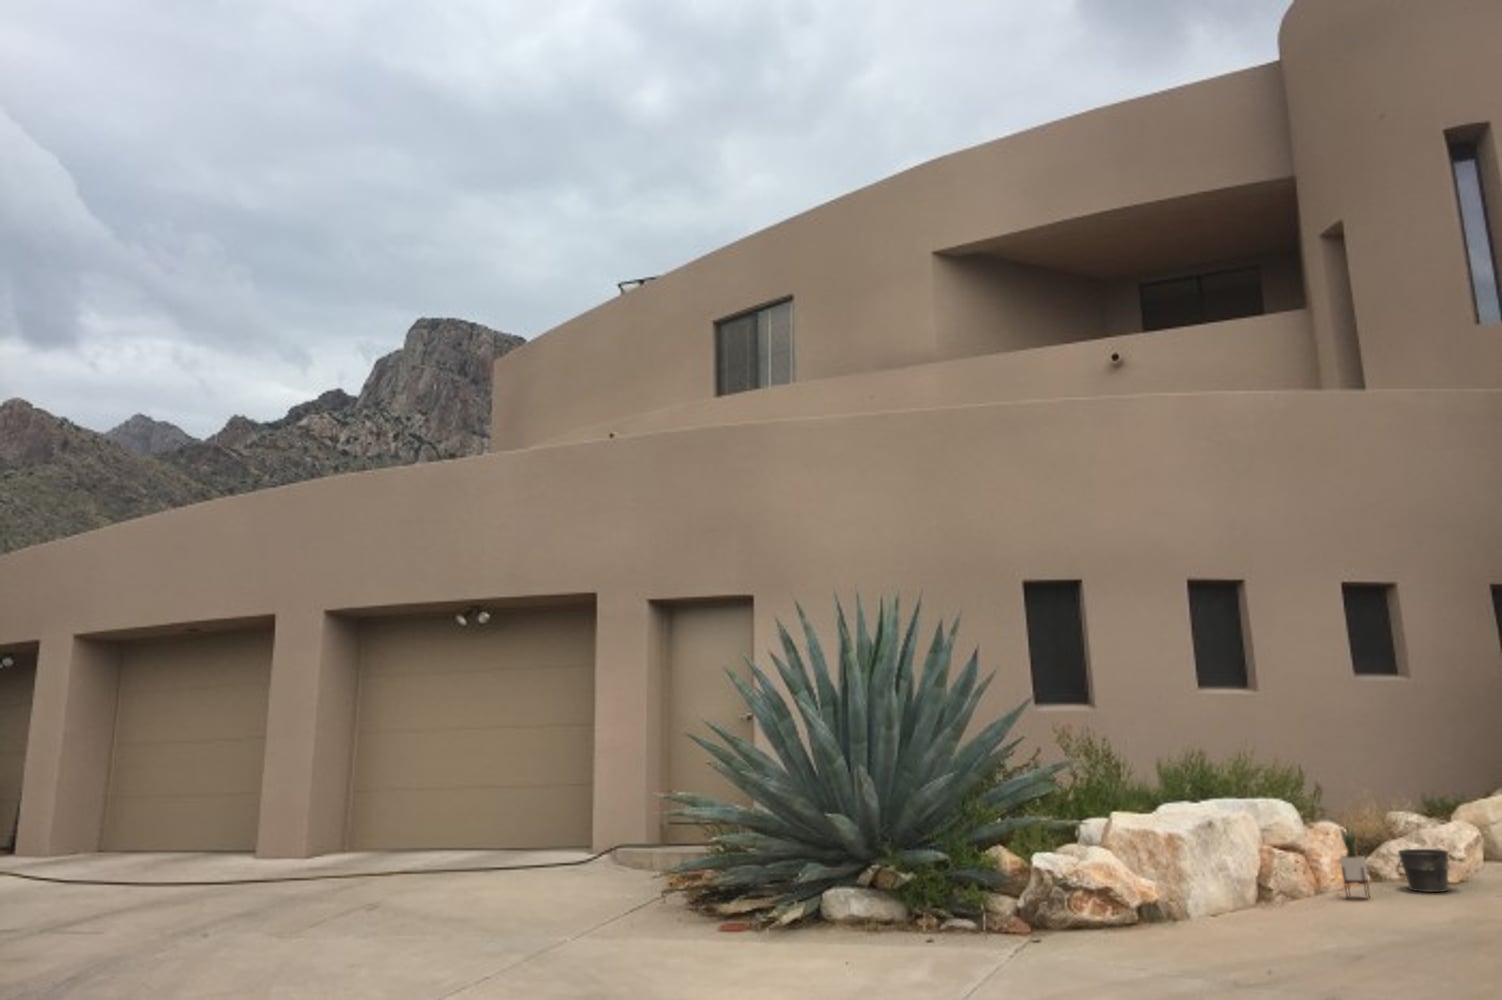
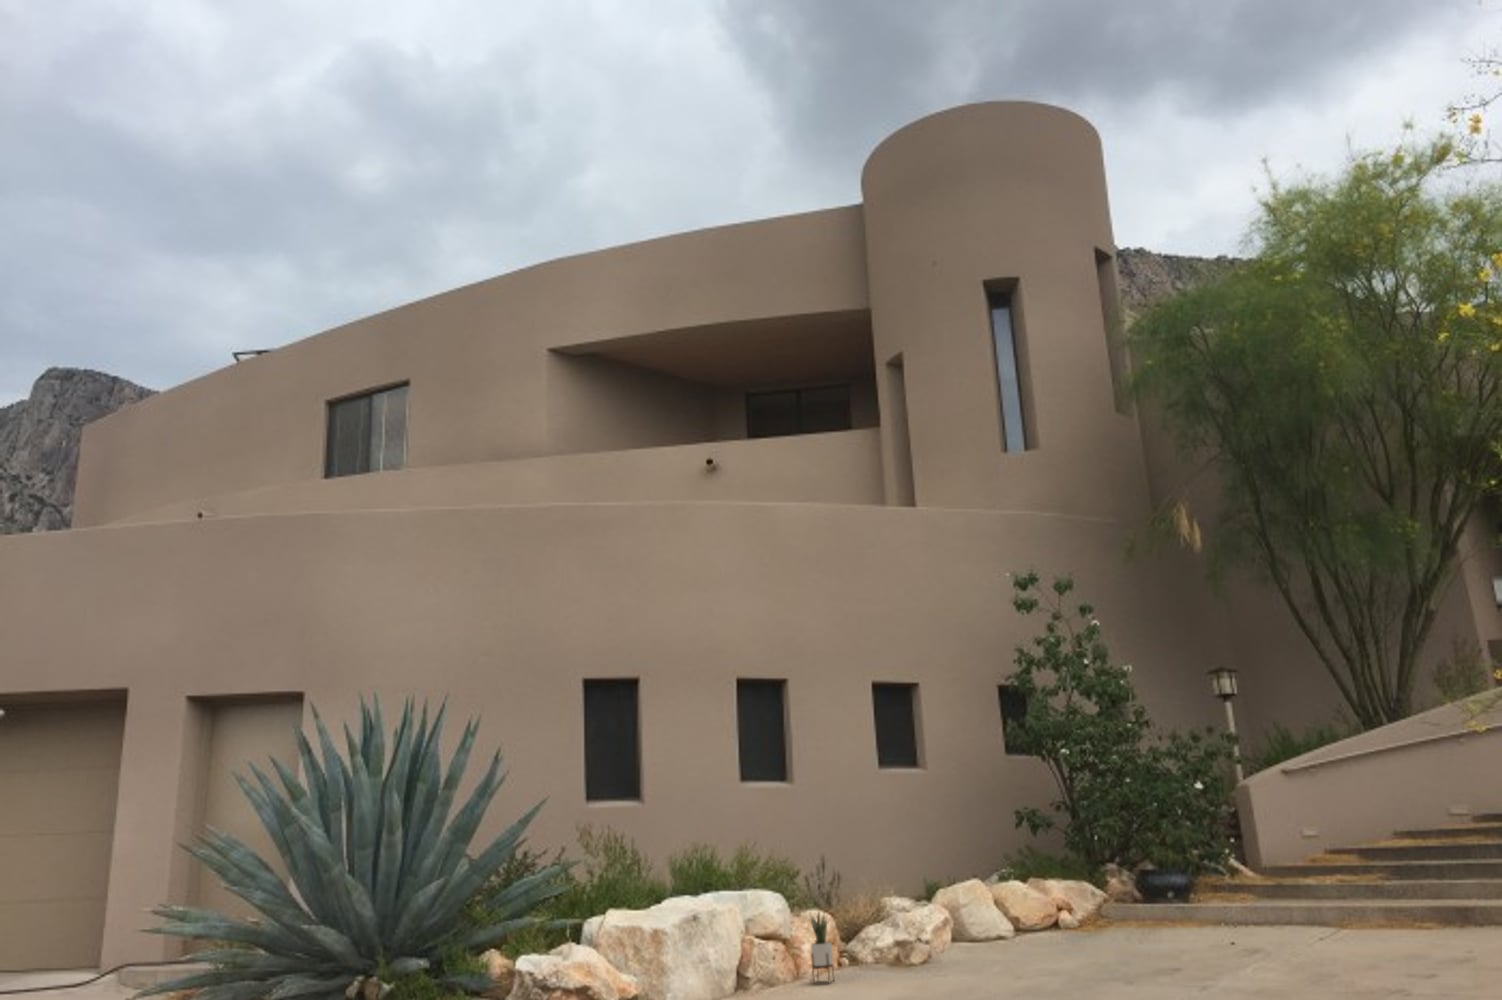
bucket: present [1398,849,1448,892] -> none [863,933,905,973]

